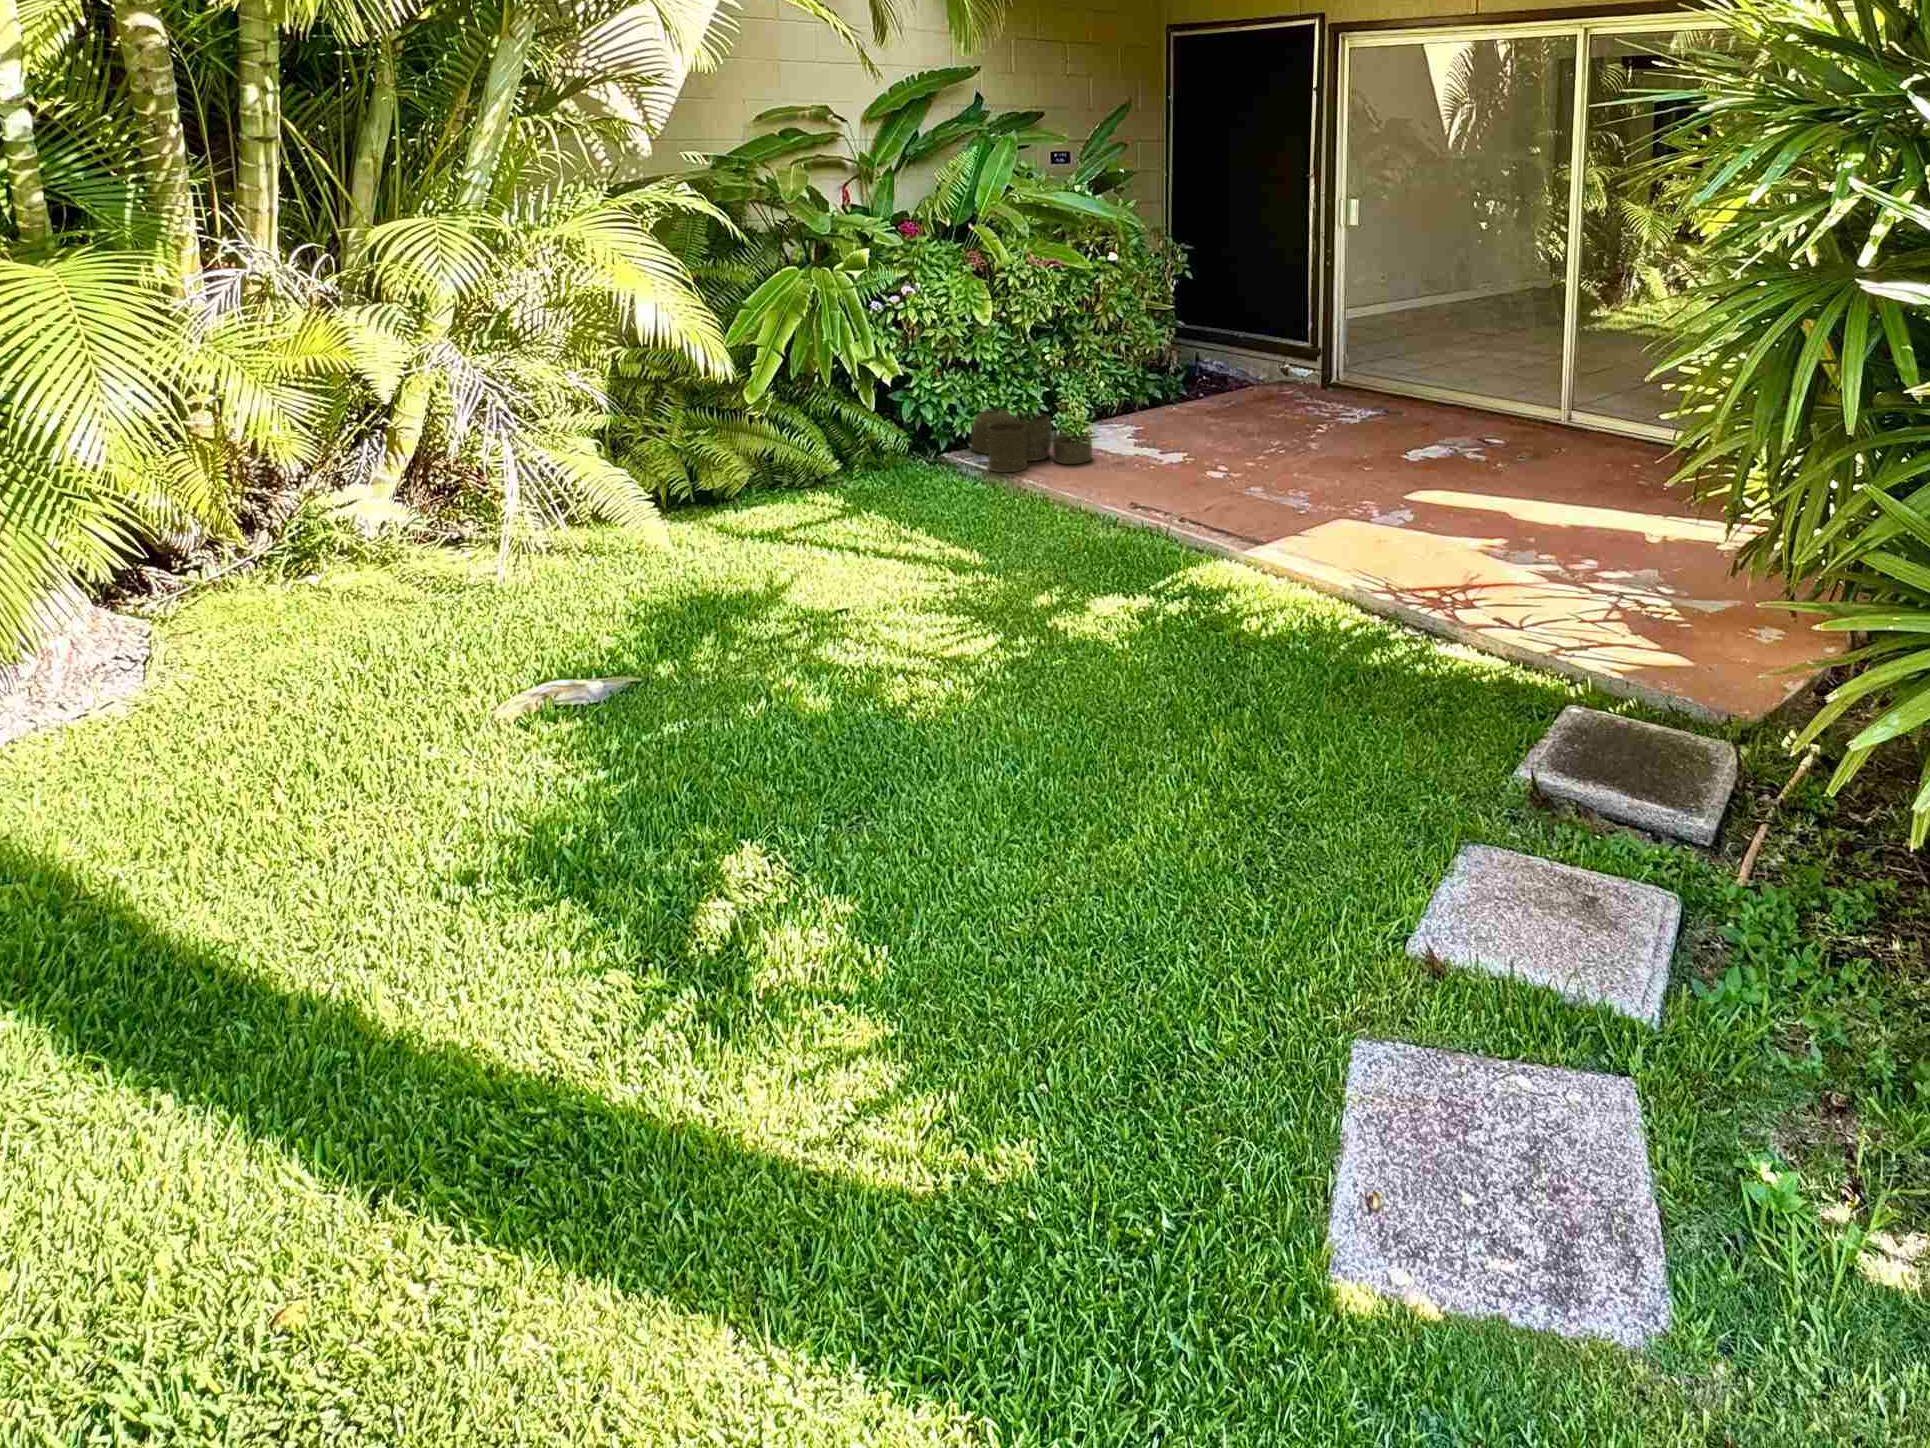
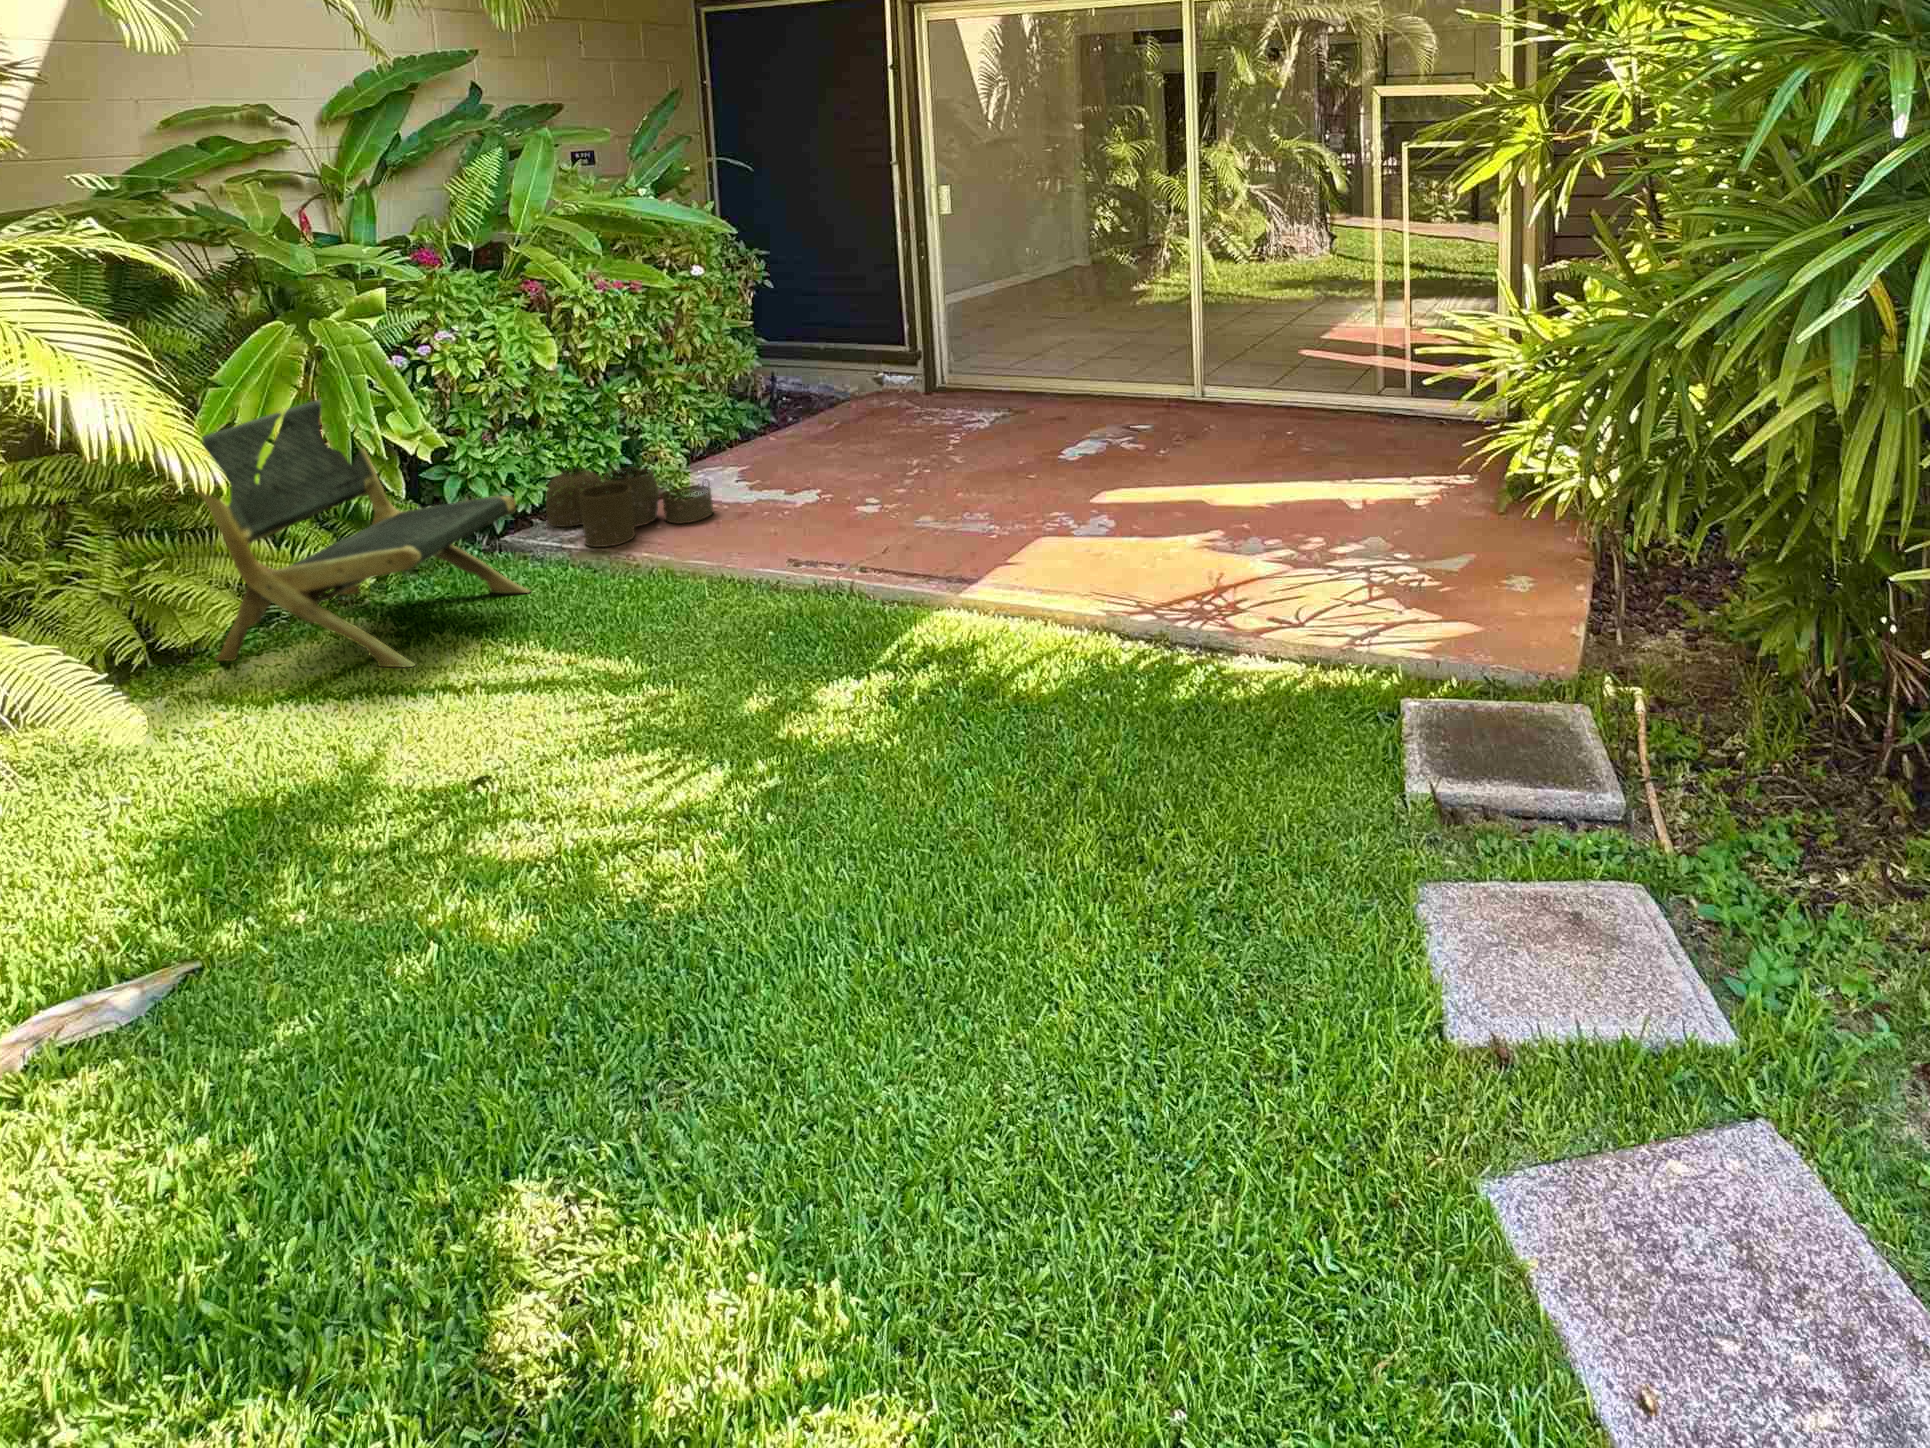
lounge chair: none [713,325,935,532] -> present [200,399,530,667]

